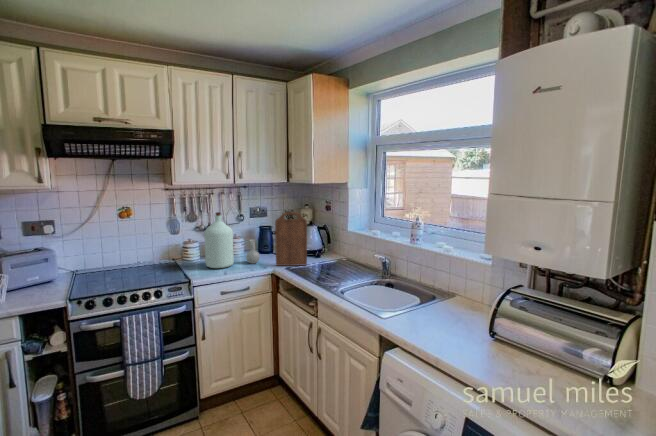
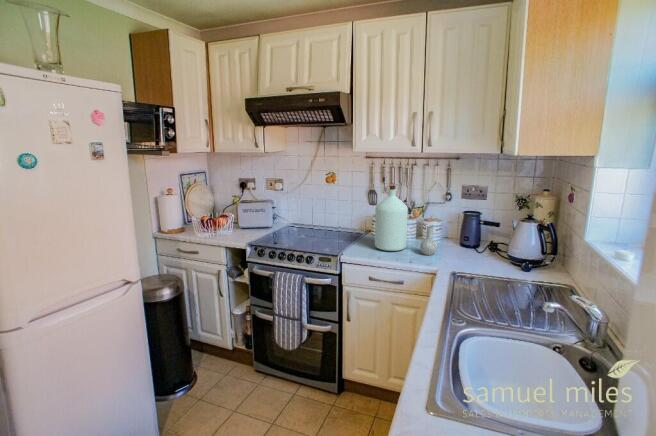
cutting board: present [275,212,307,266] -> none [445,194,492,277]

